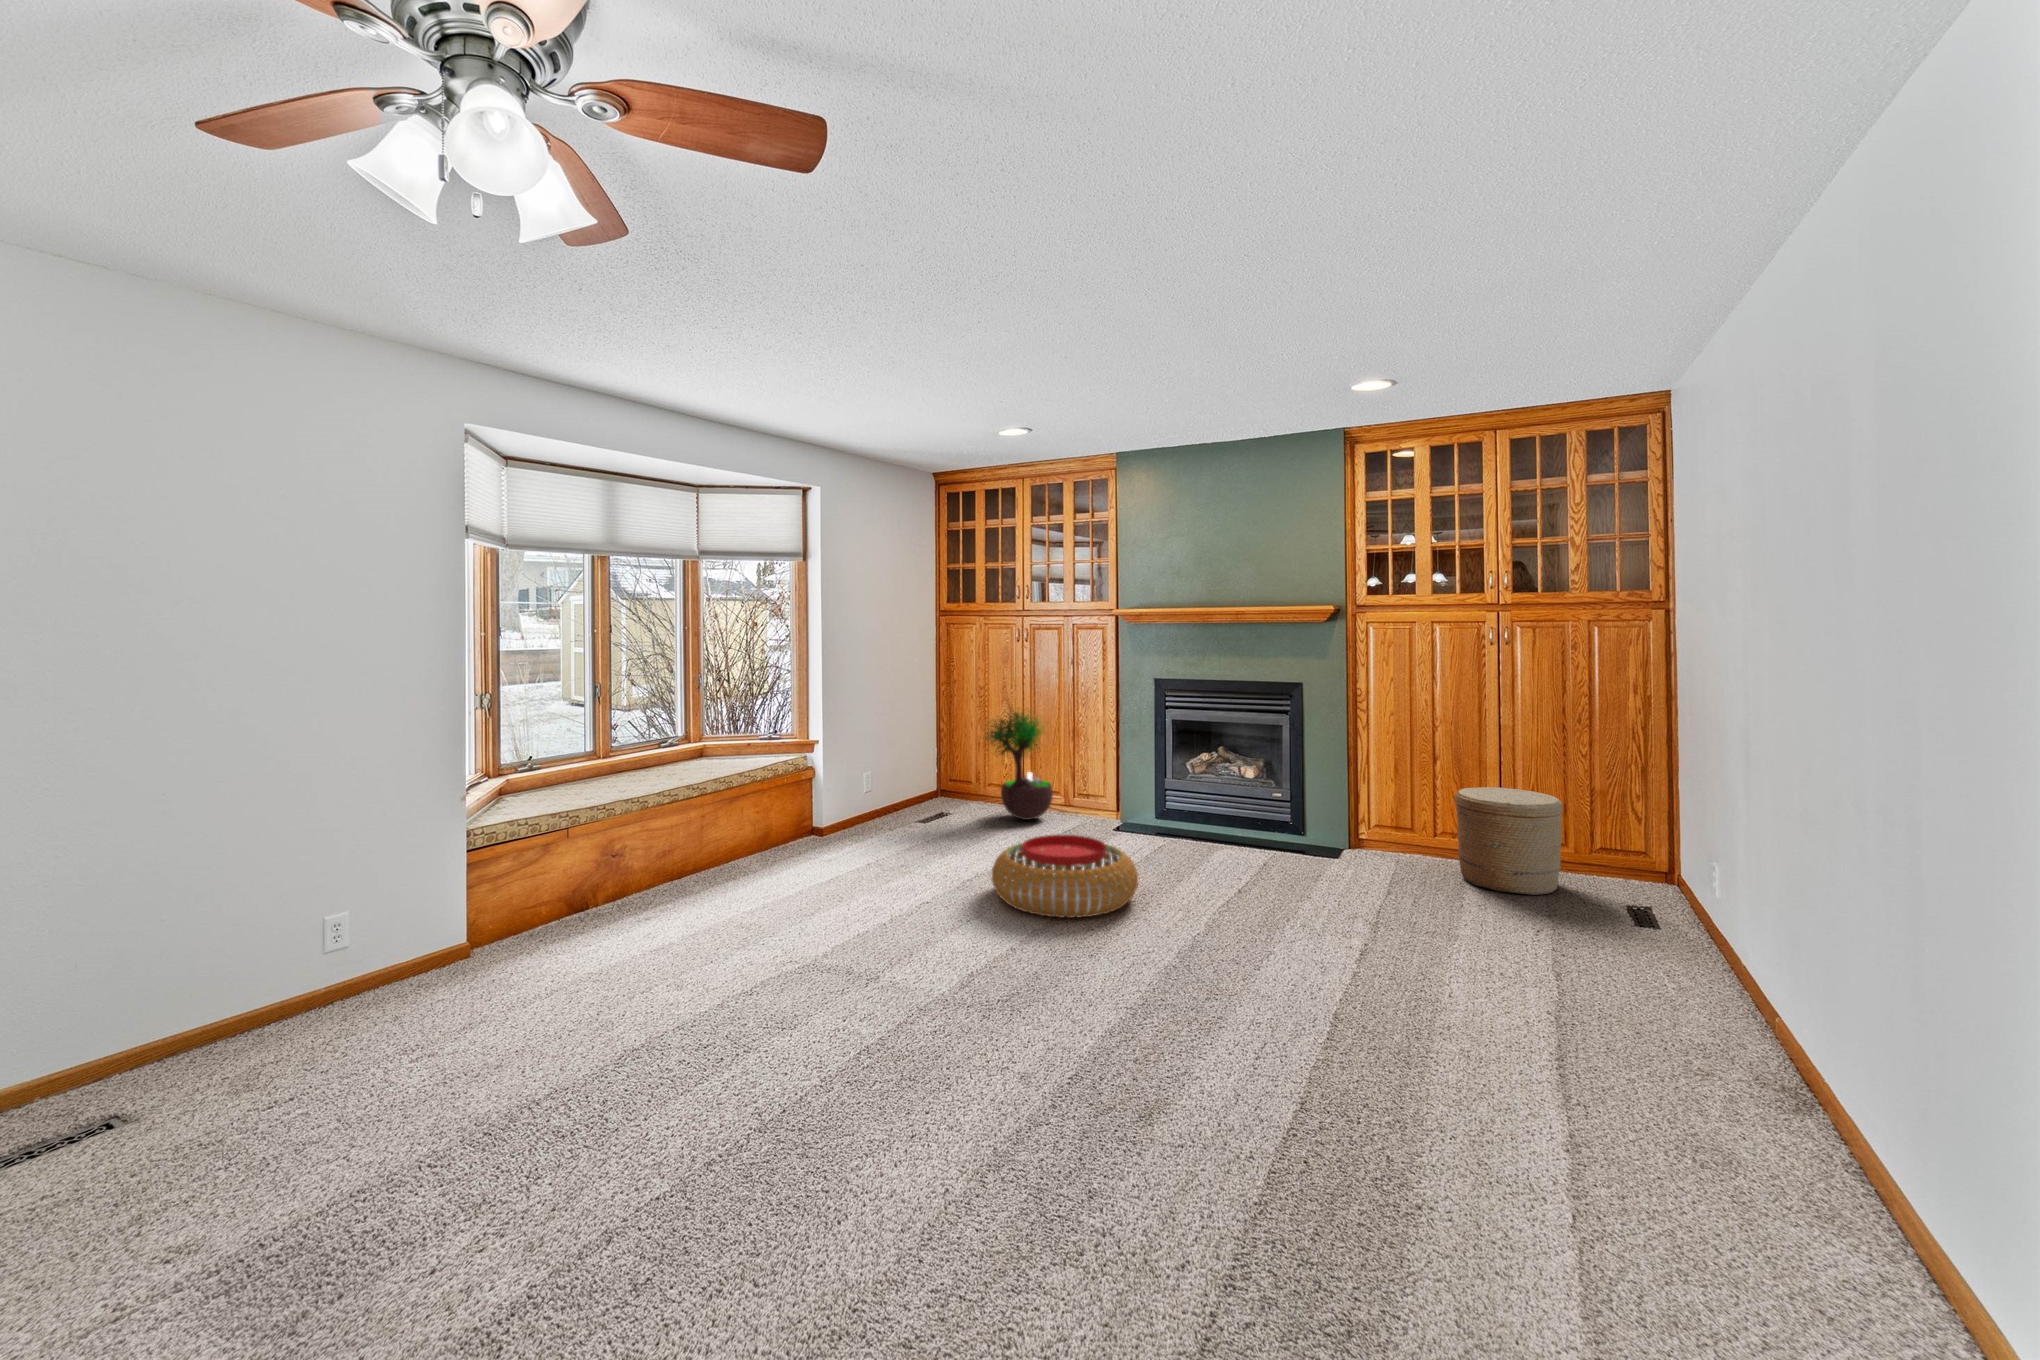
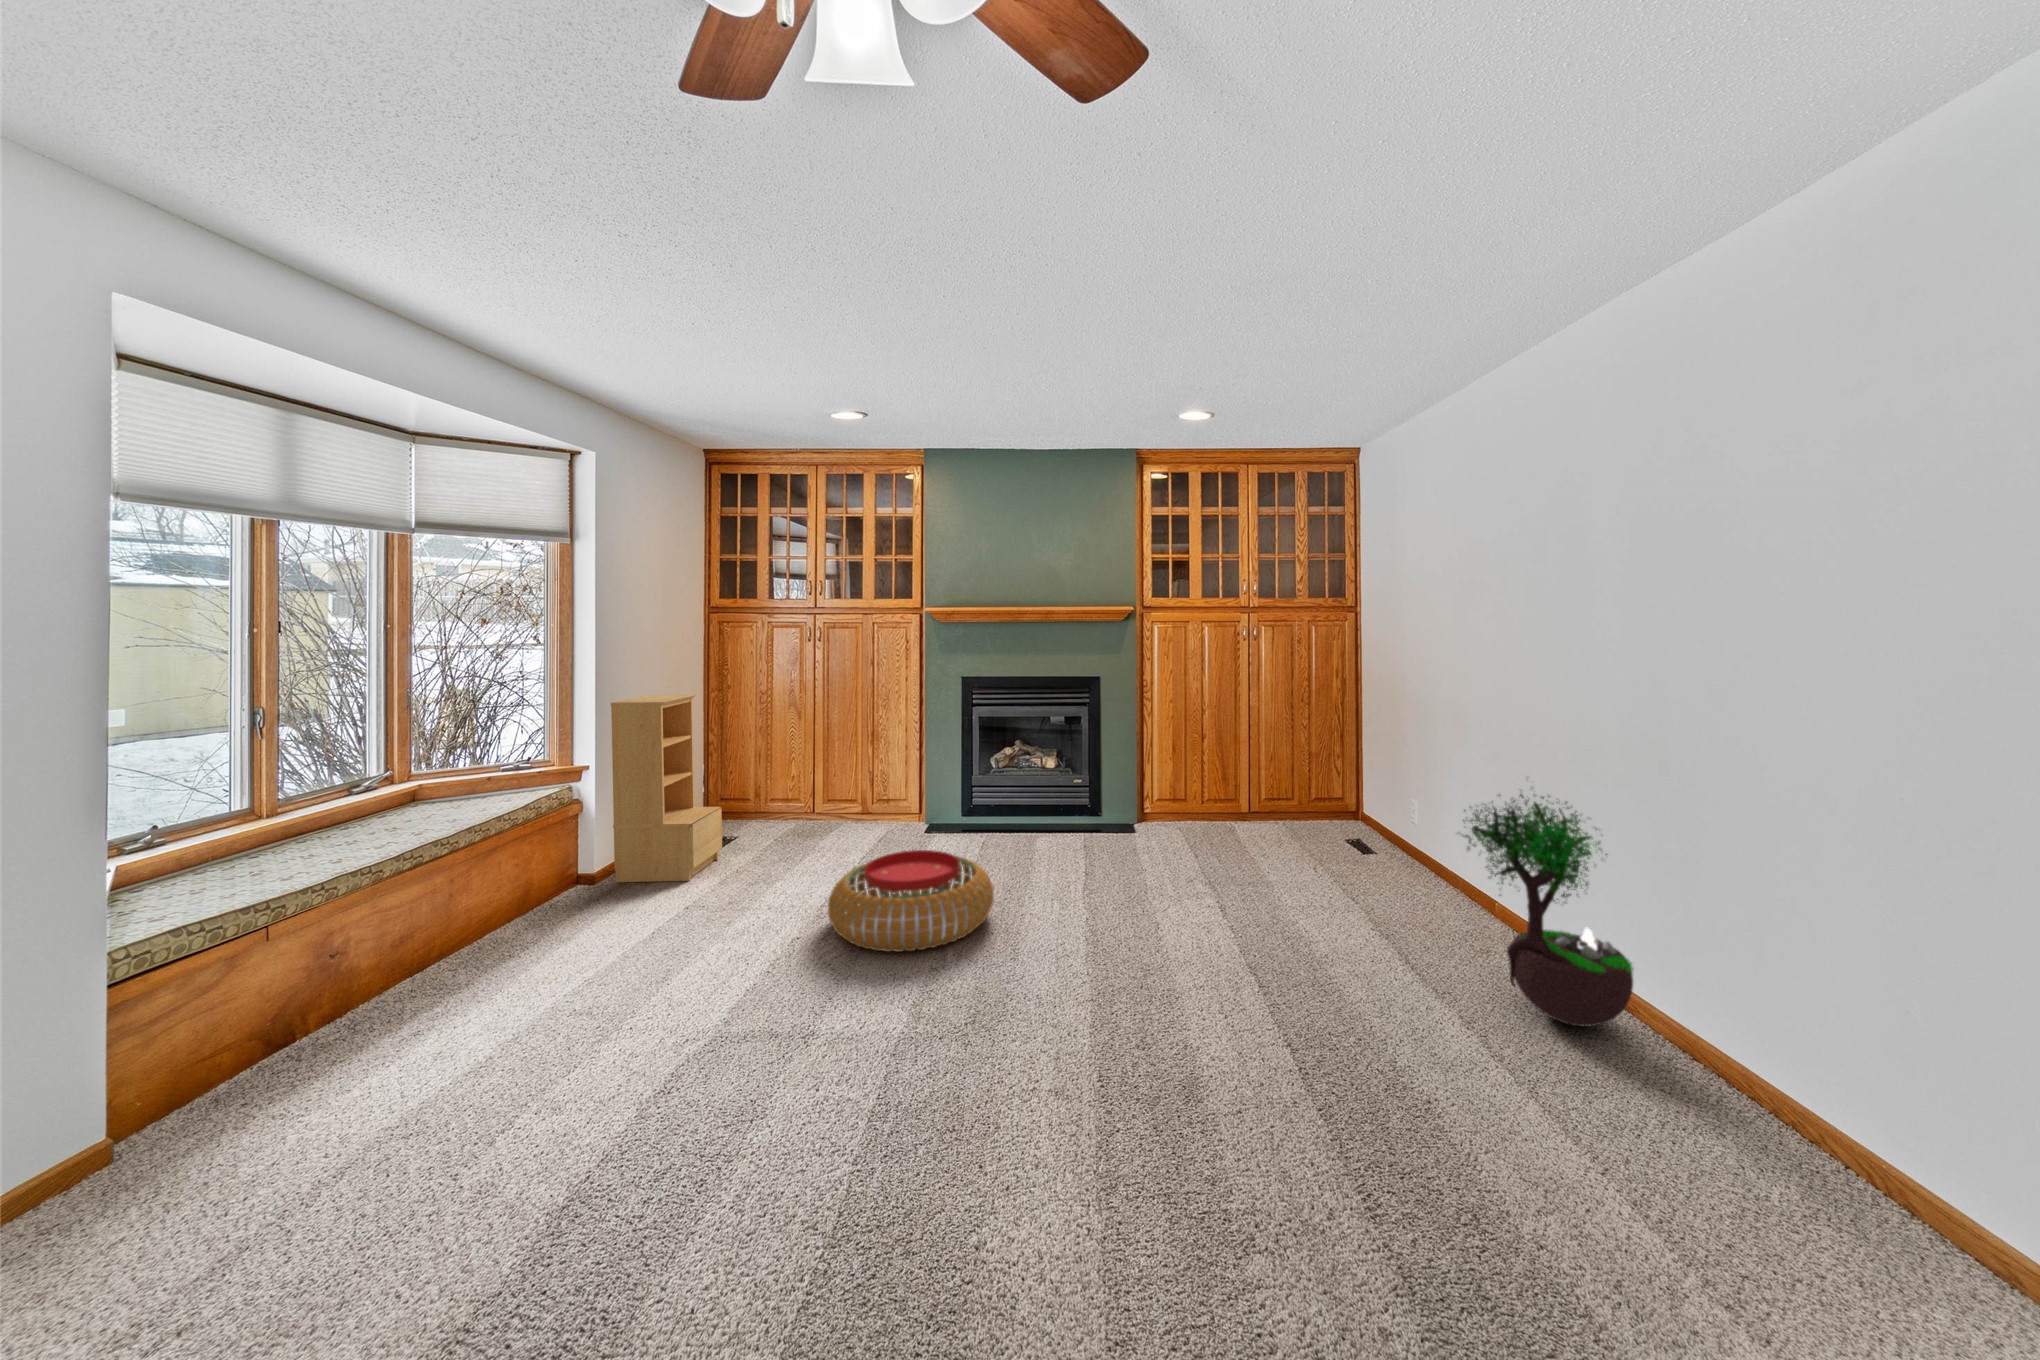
bookshelf: none [855,686,938,841] -> present [611,695,722,882]
potted tree: present [984,708,1053,820] -> present [1463,794,1634,1026]
woven basket: present [1455,787,1563,895] -> none [1228,758,1305,846]

